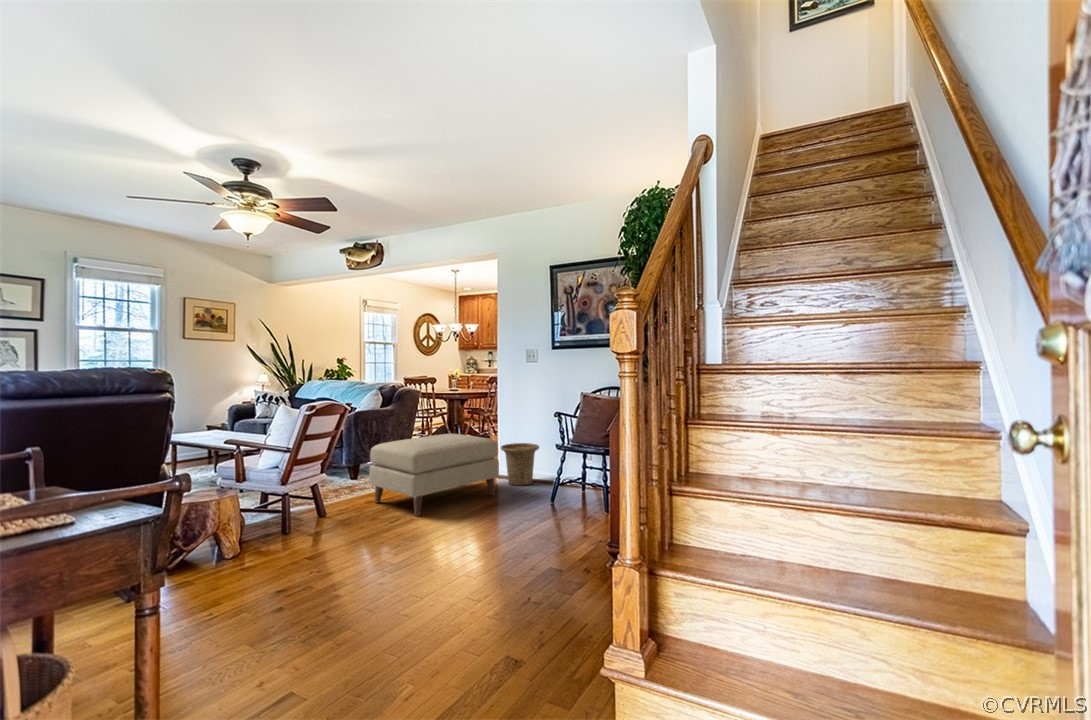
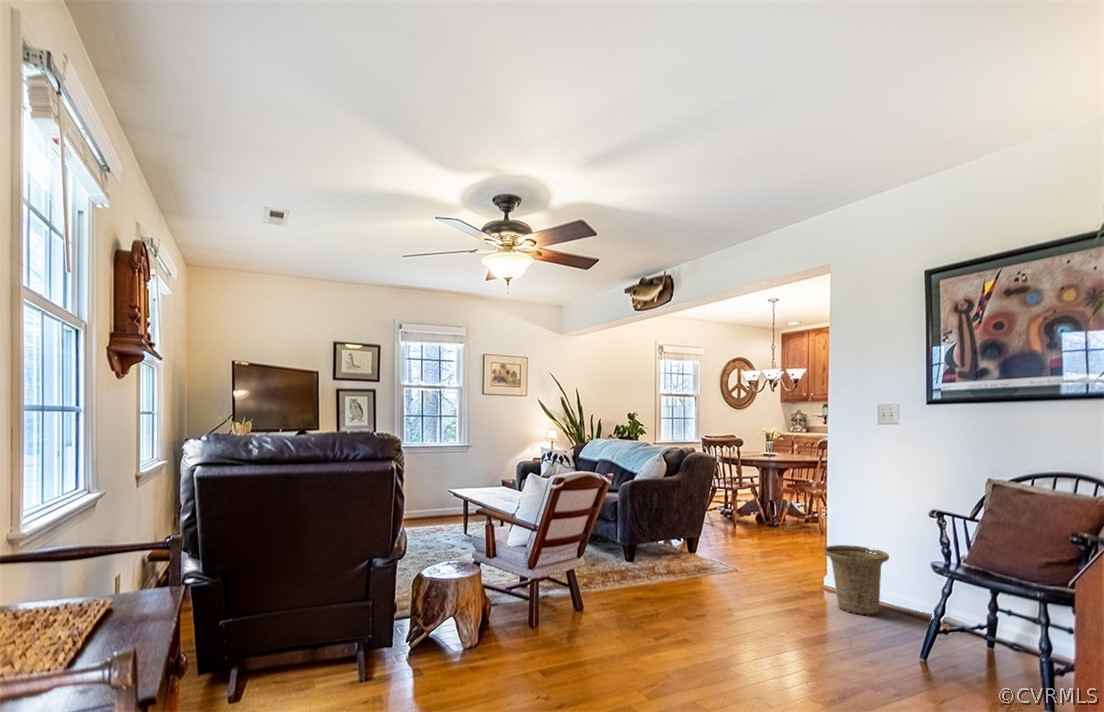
ottoman: present [369,434,499,516] -> none [637,522,818,637]

